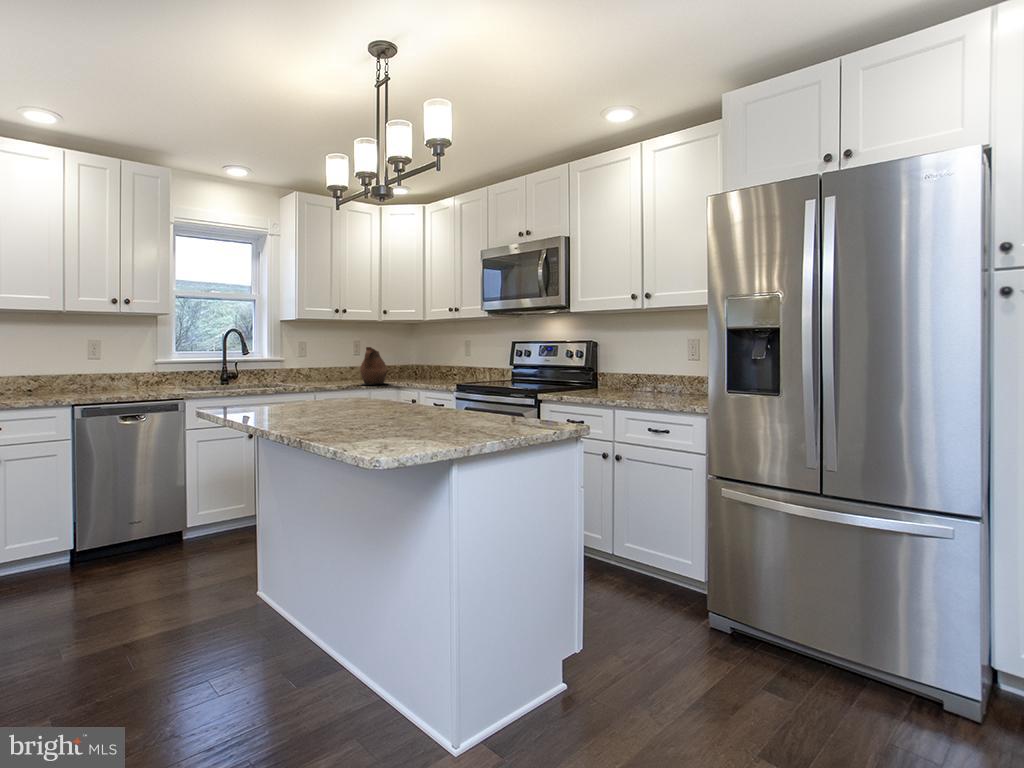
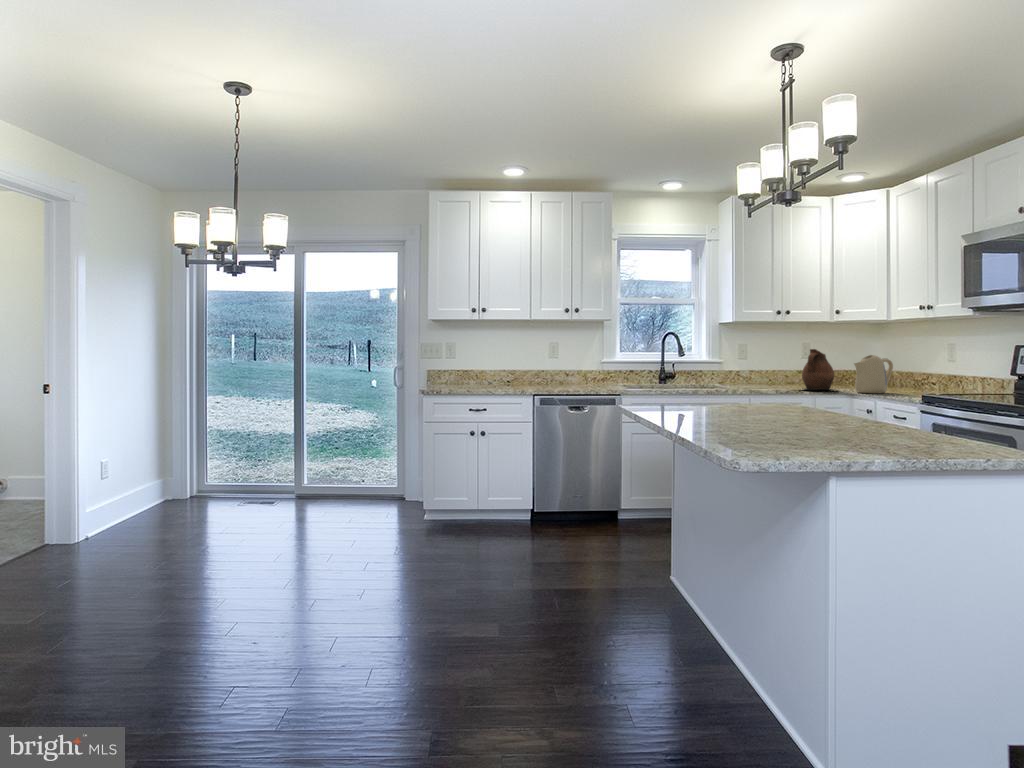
kettle: none [402,352,432,385] -> present [854,355,893,393]

